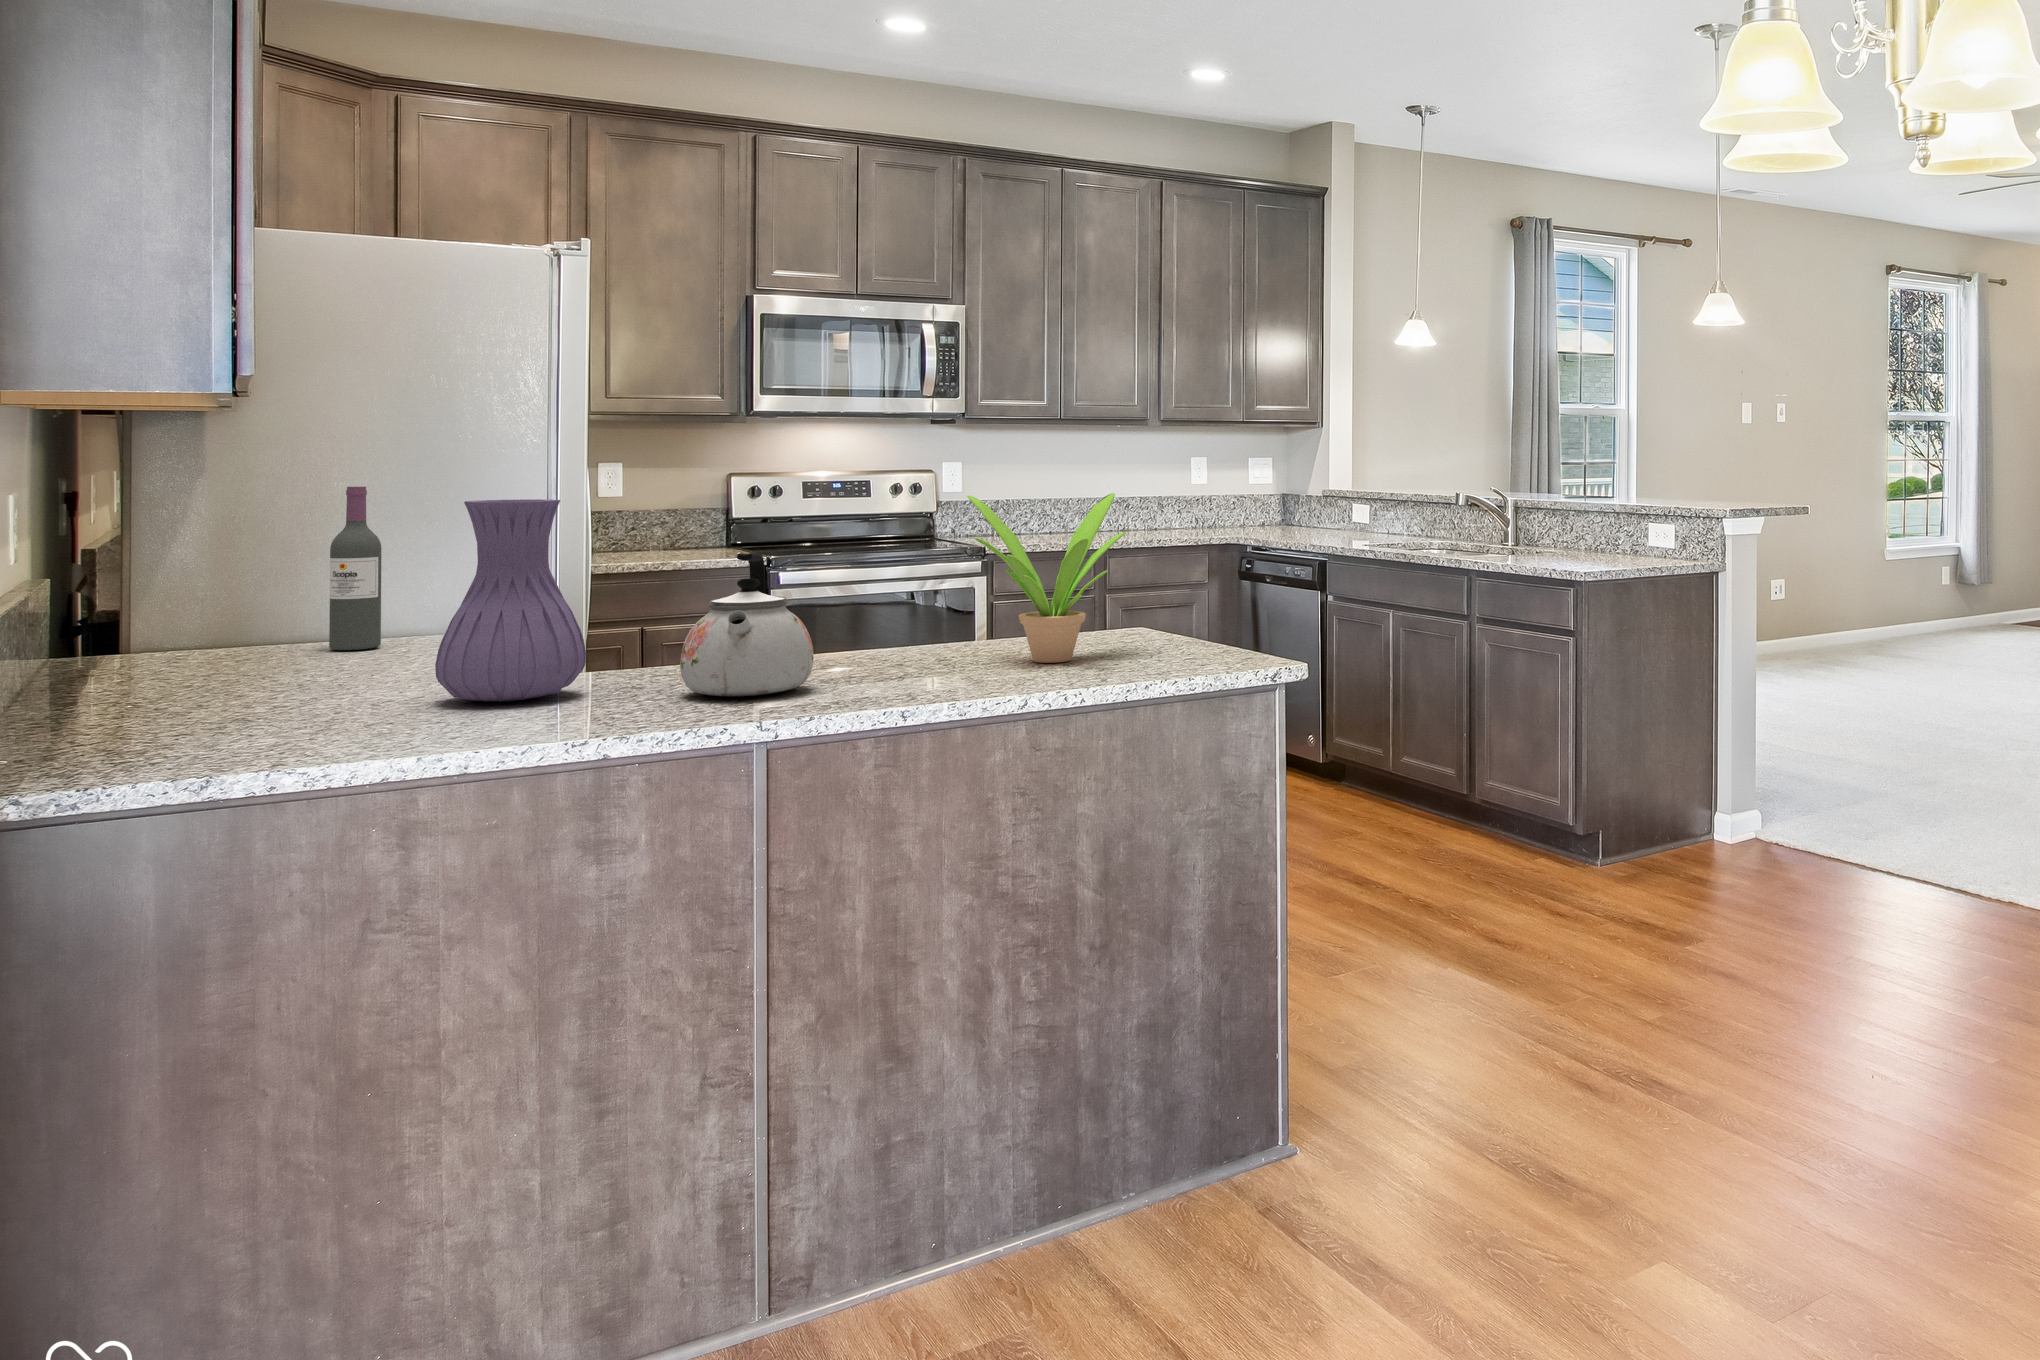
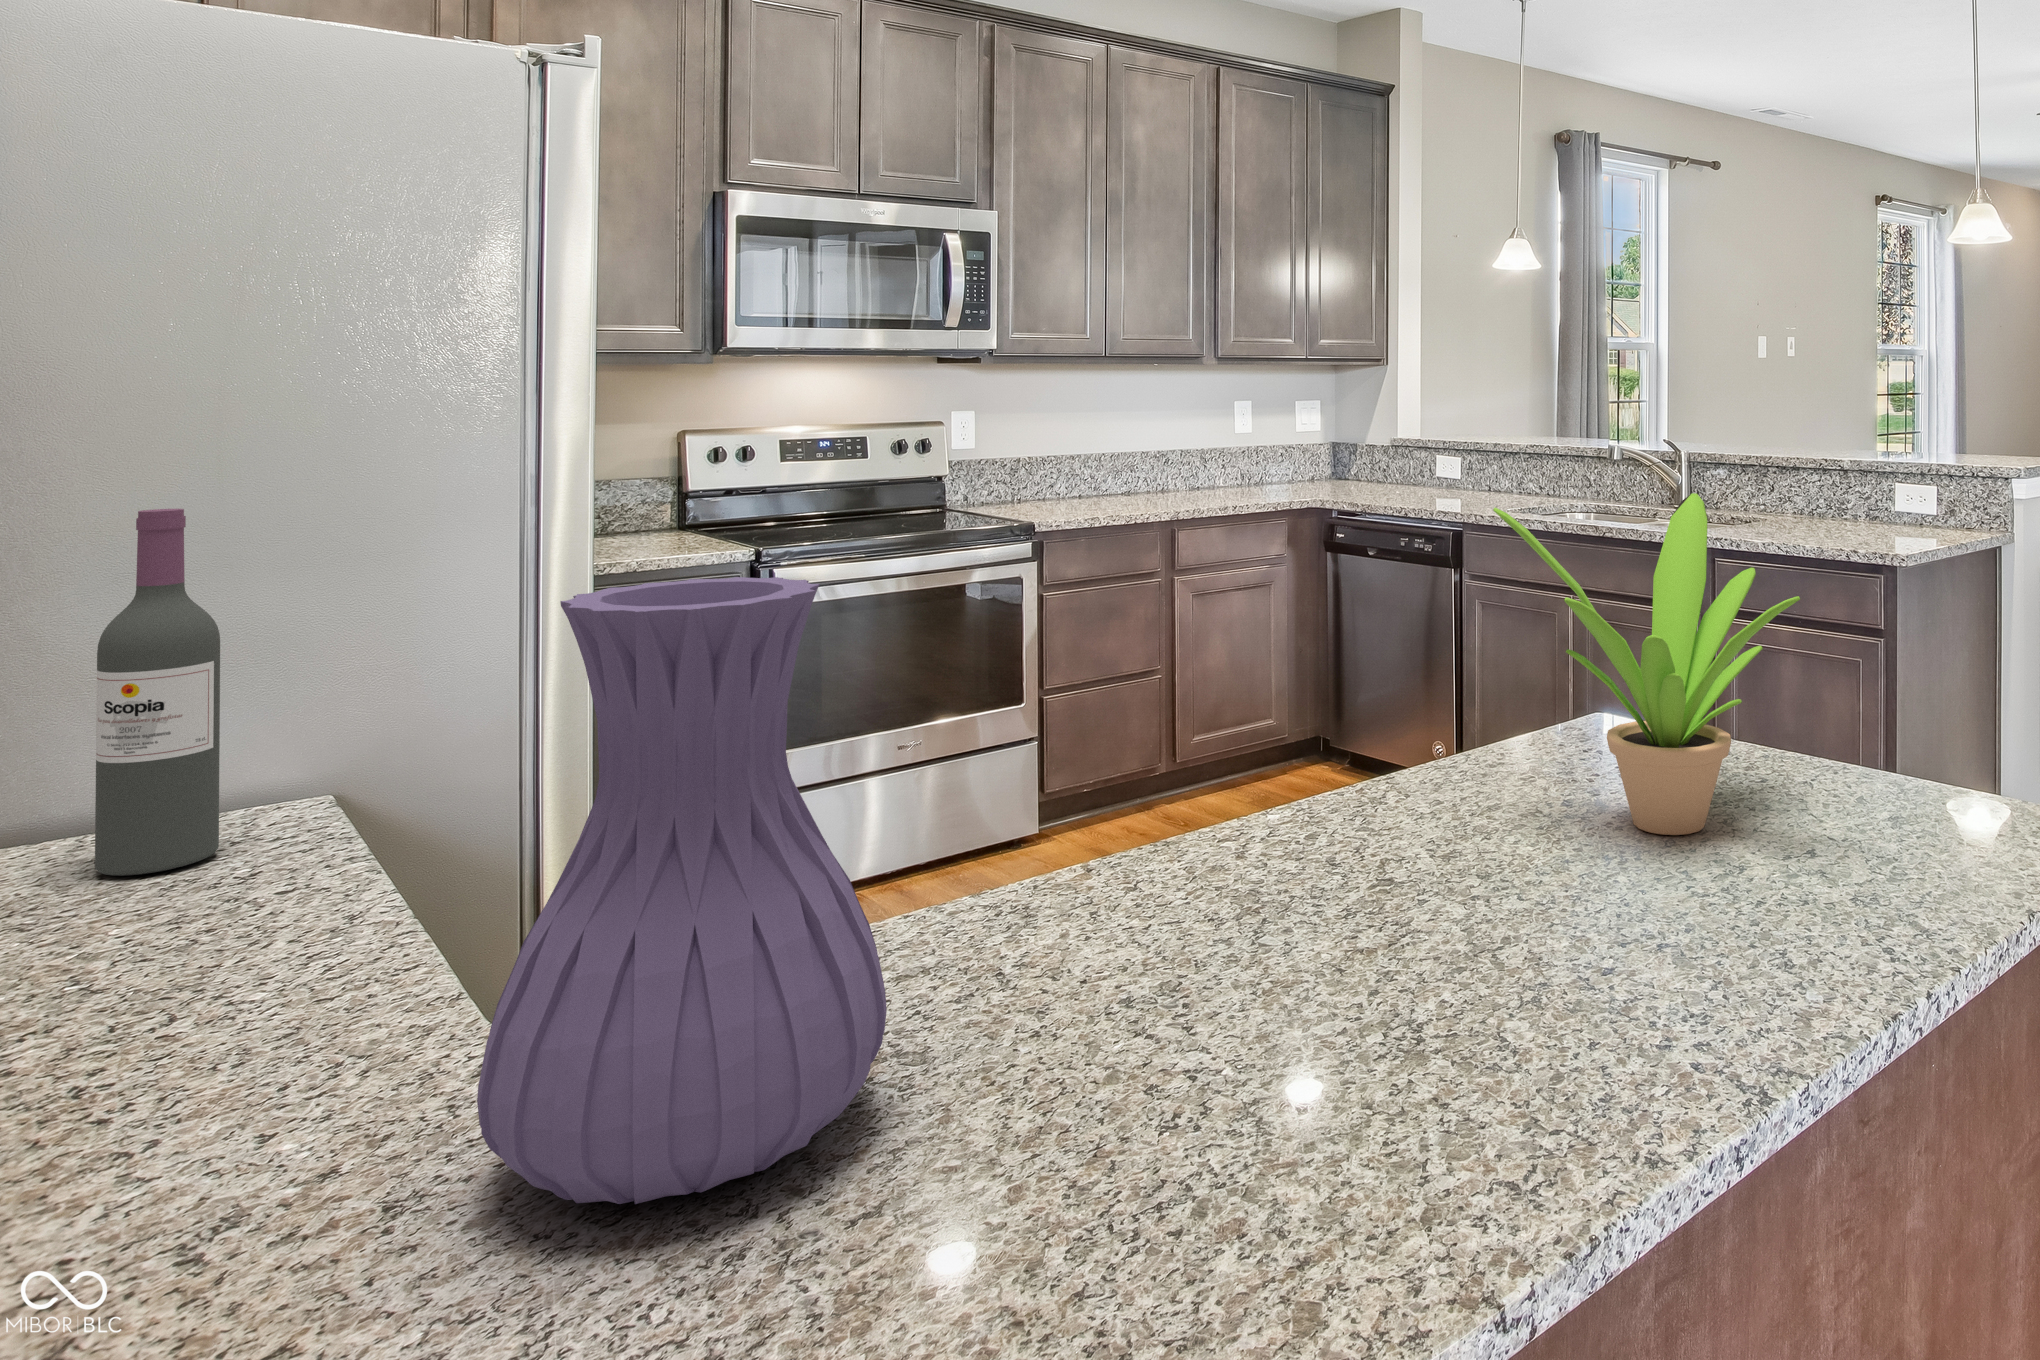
kettle: present [680,553,814,697] -> none [1131,685,1432,1088]

